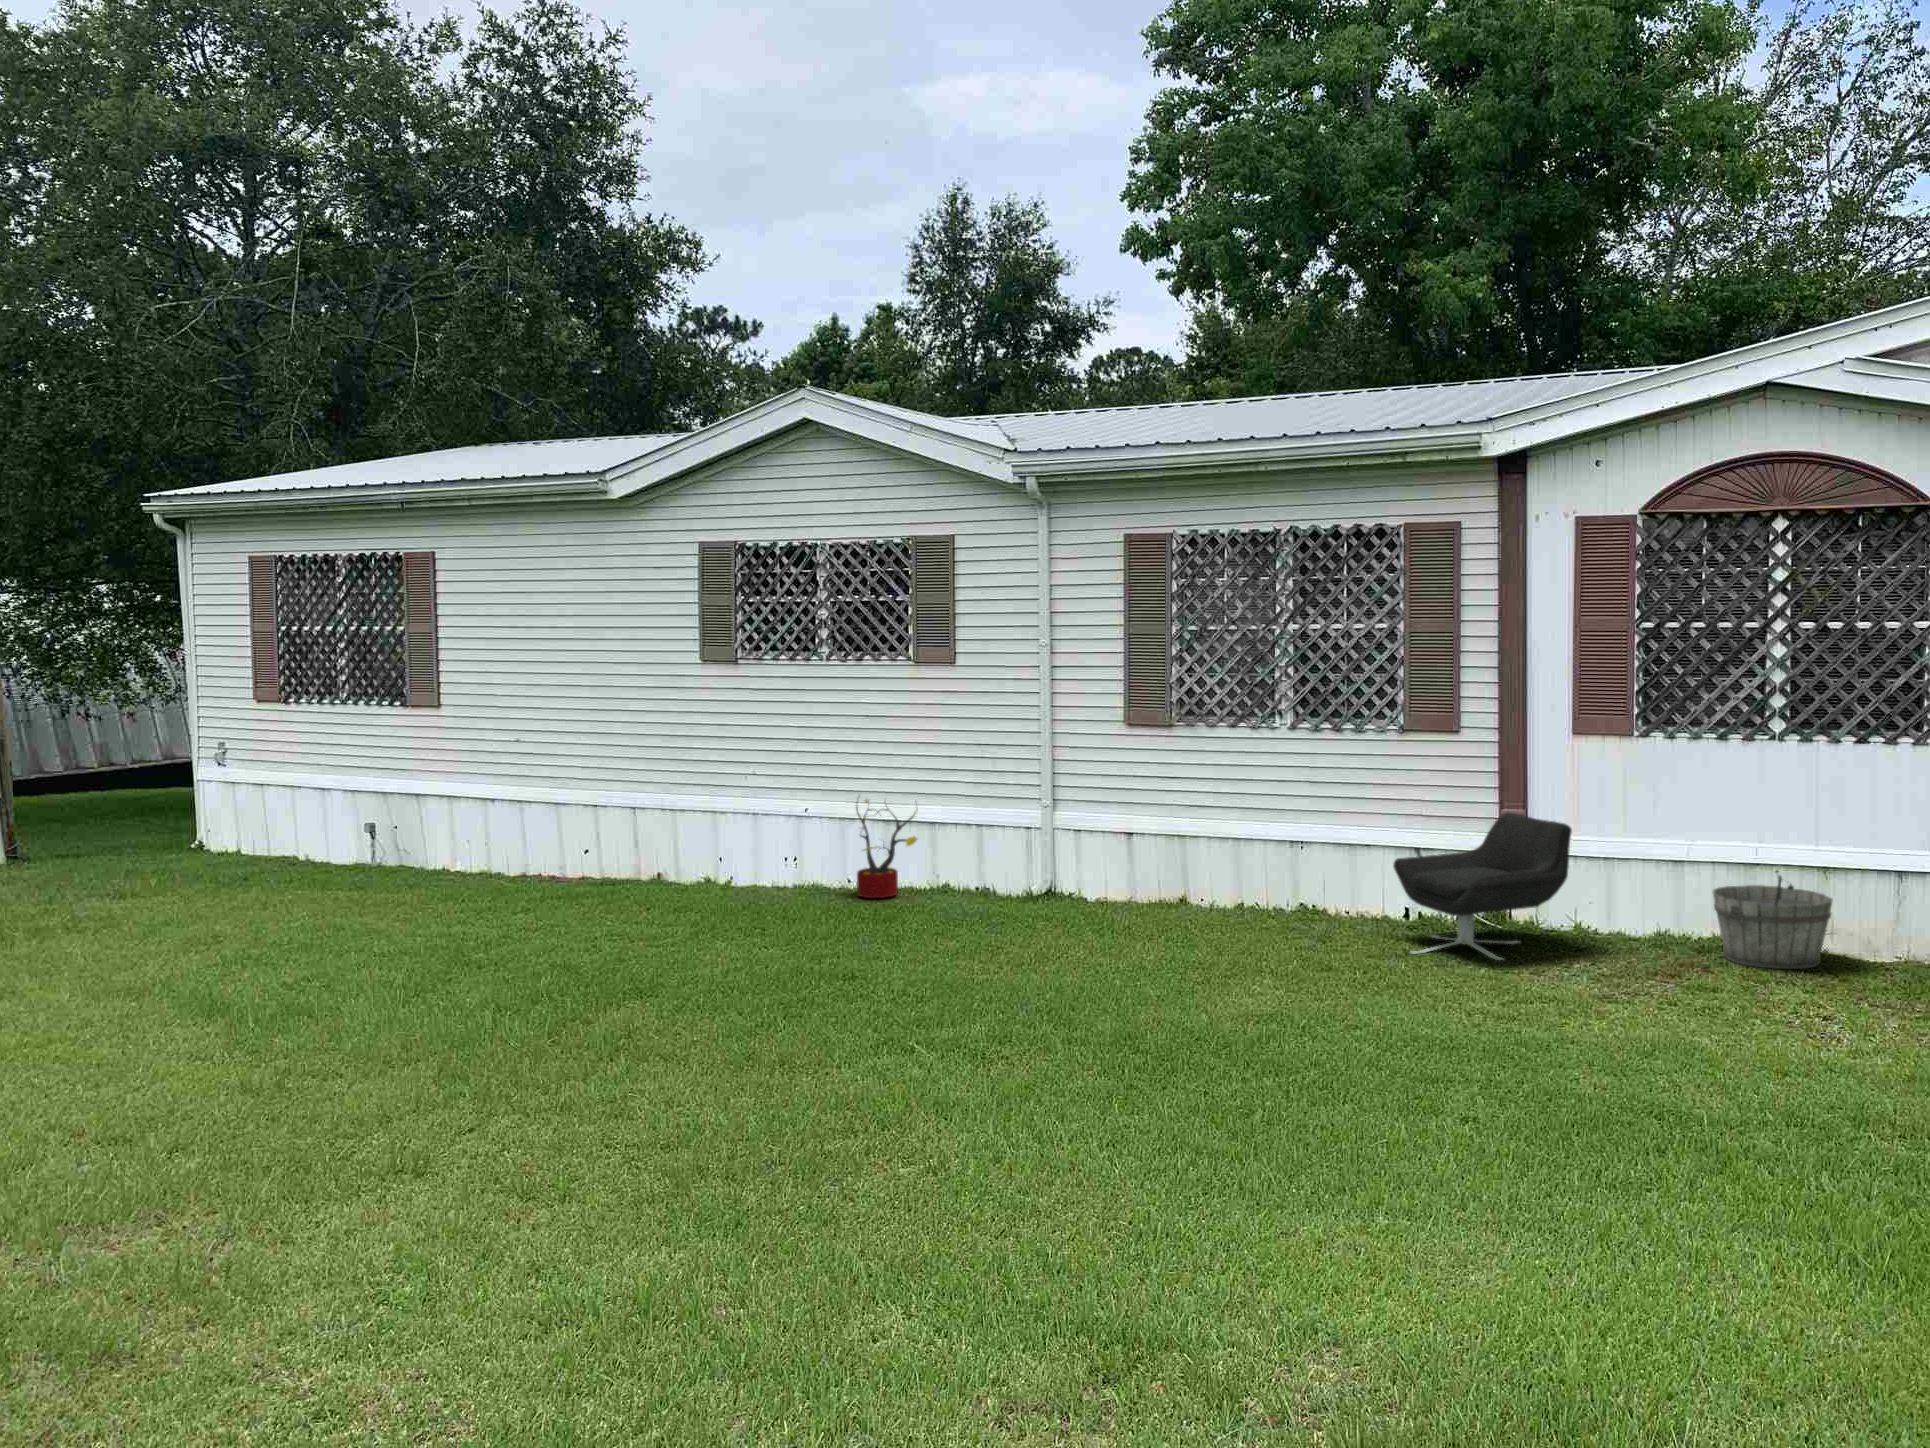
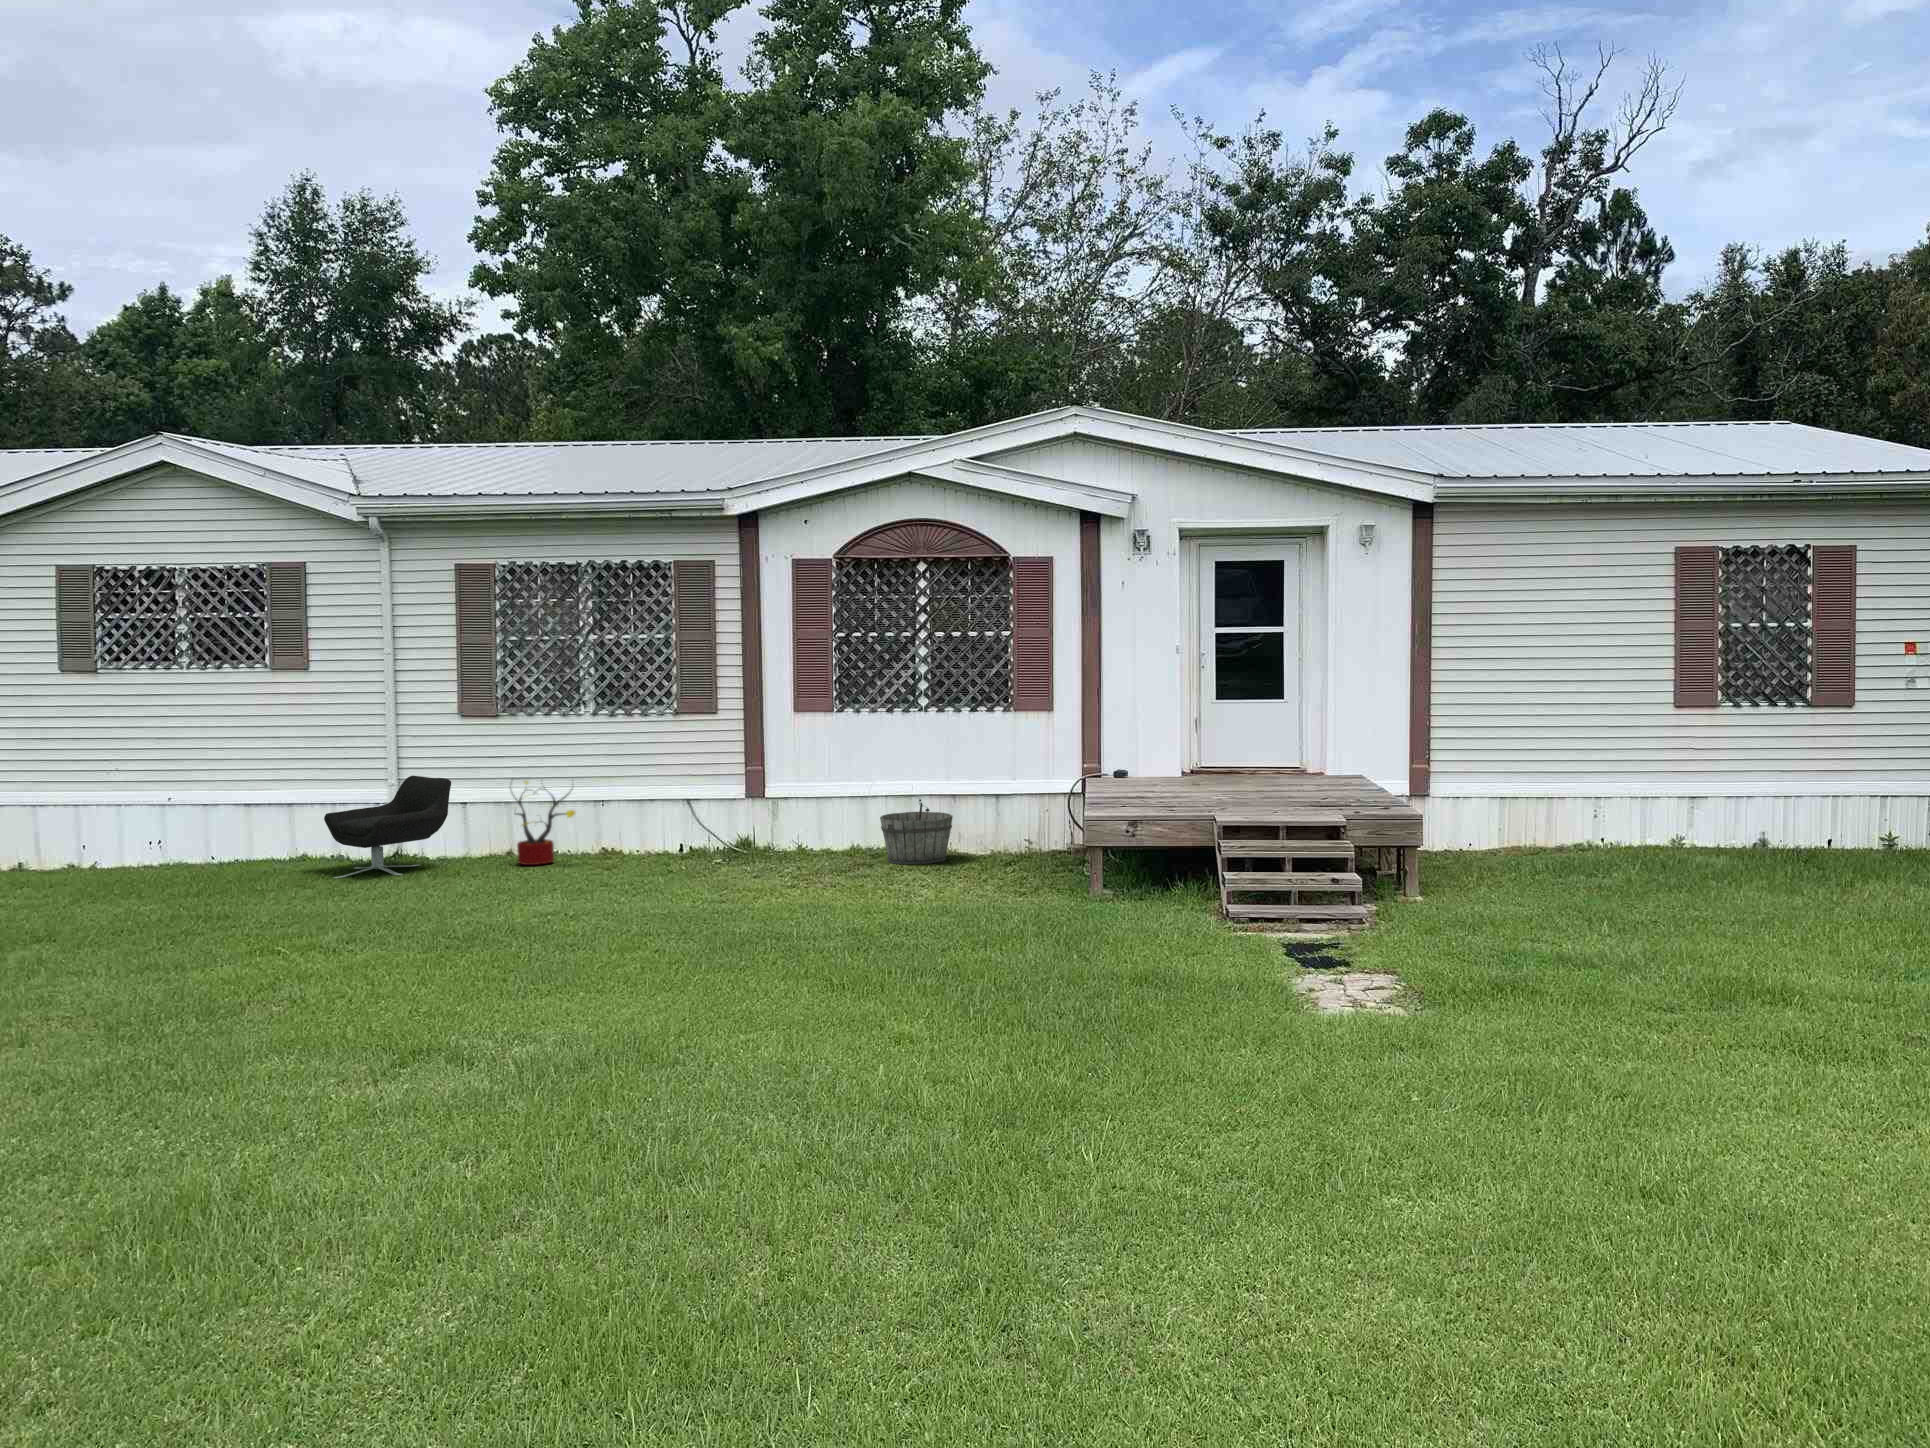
decorative plant: present [856,799,917,898] -> present [516,781,575,865]
lounge chair: present [1393,812,1572,960] -> present [324,776,451,878]

